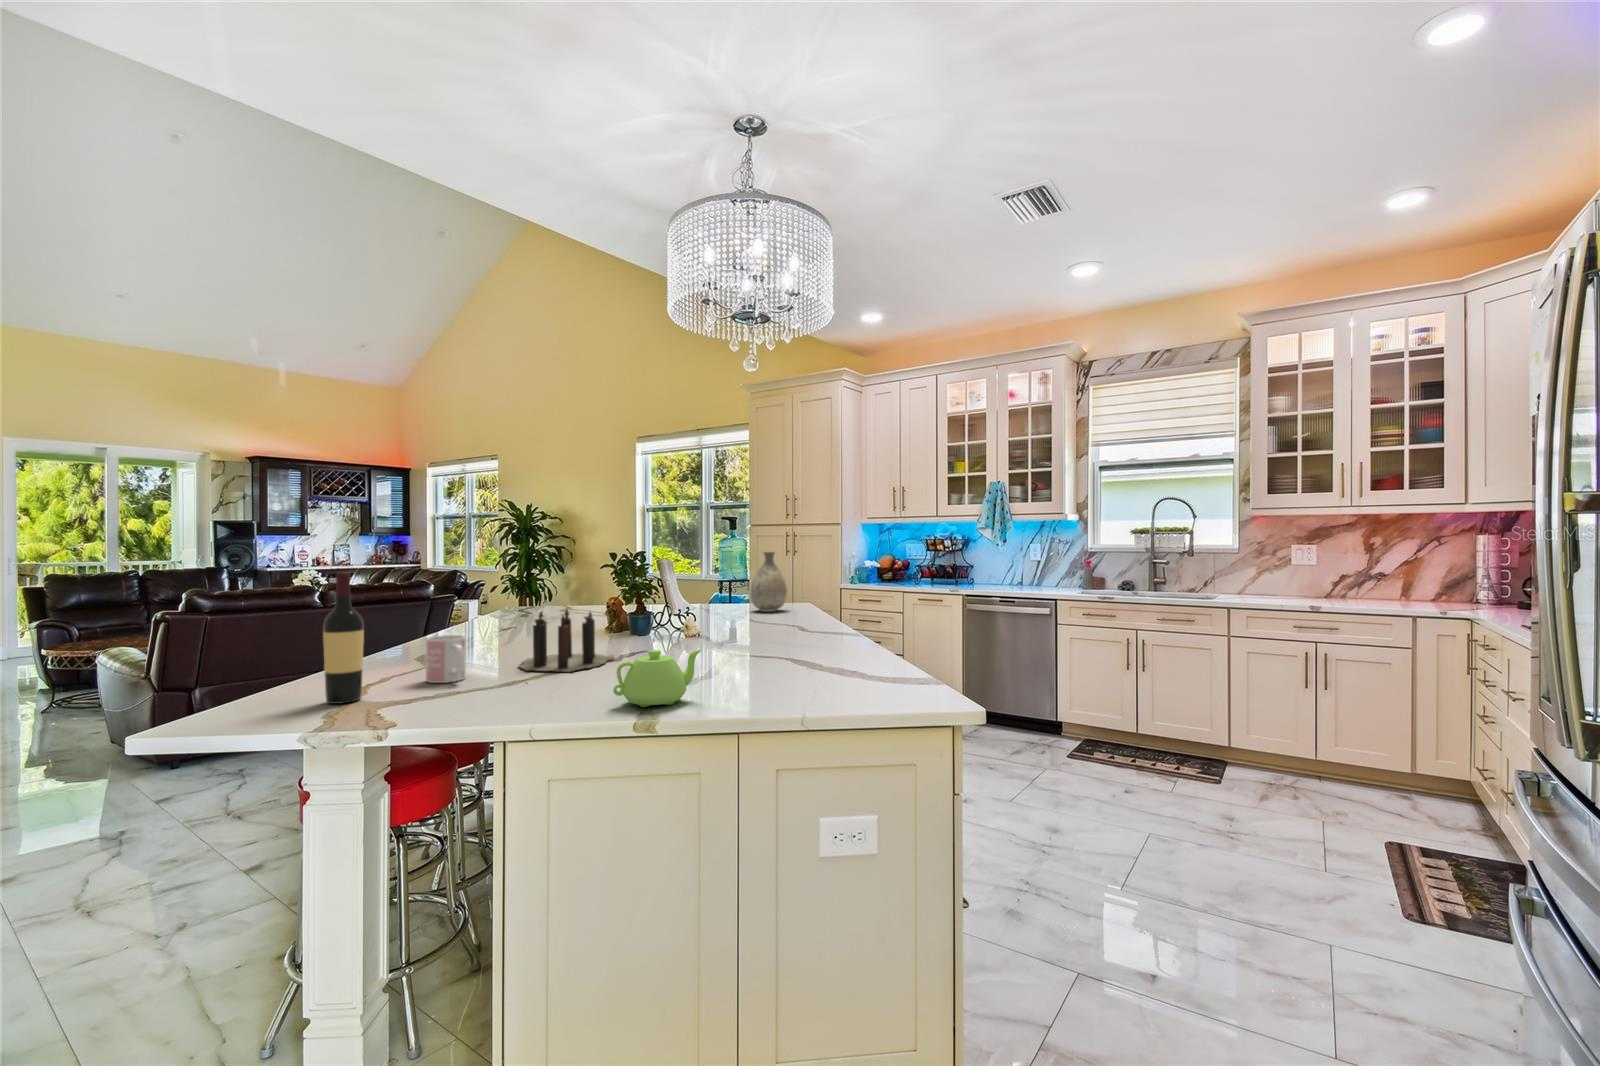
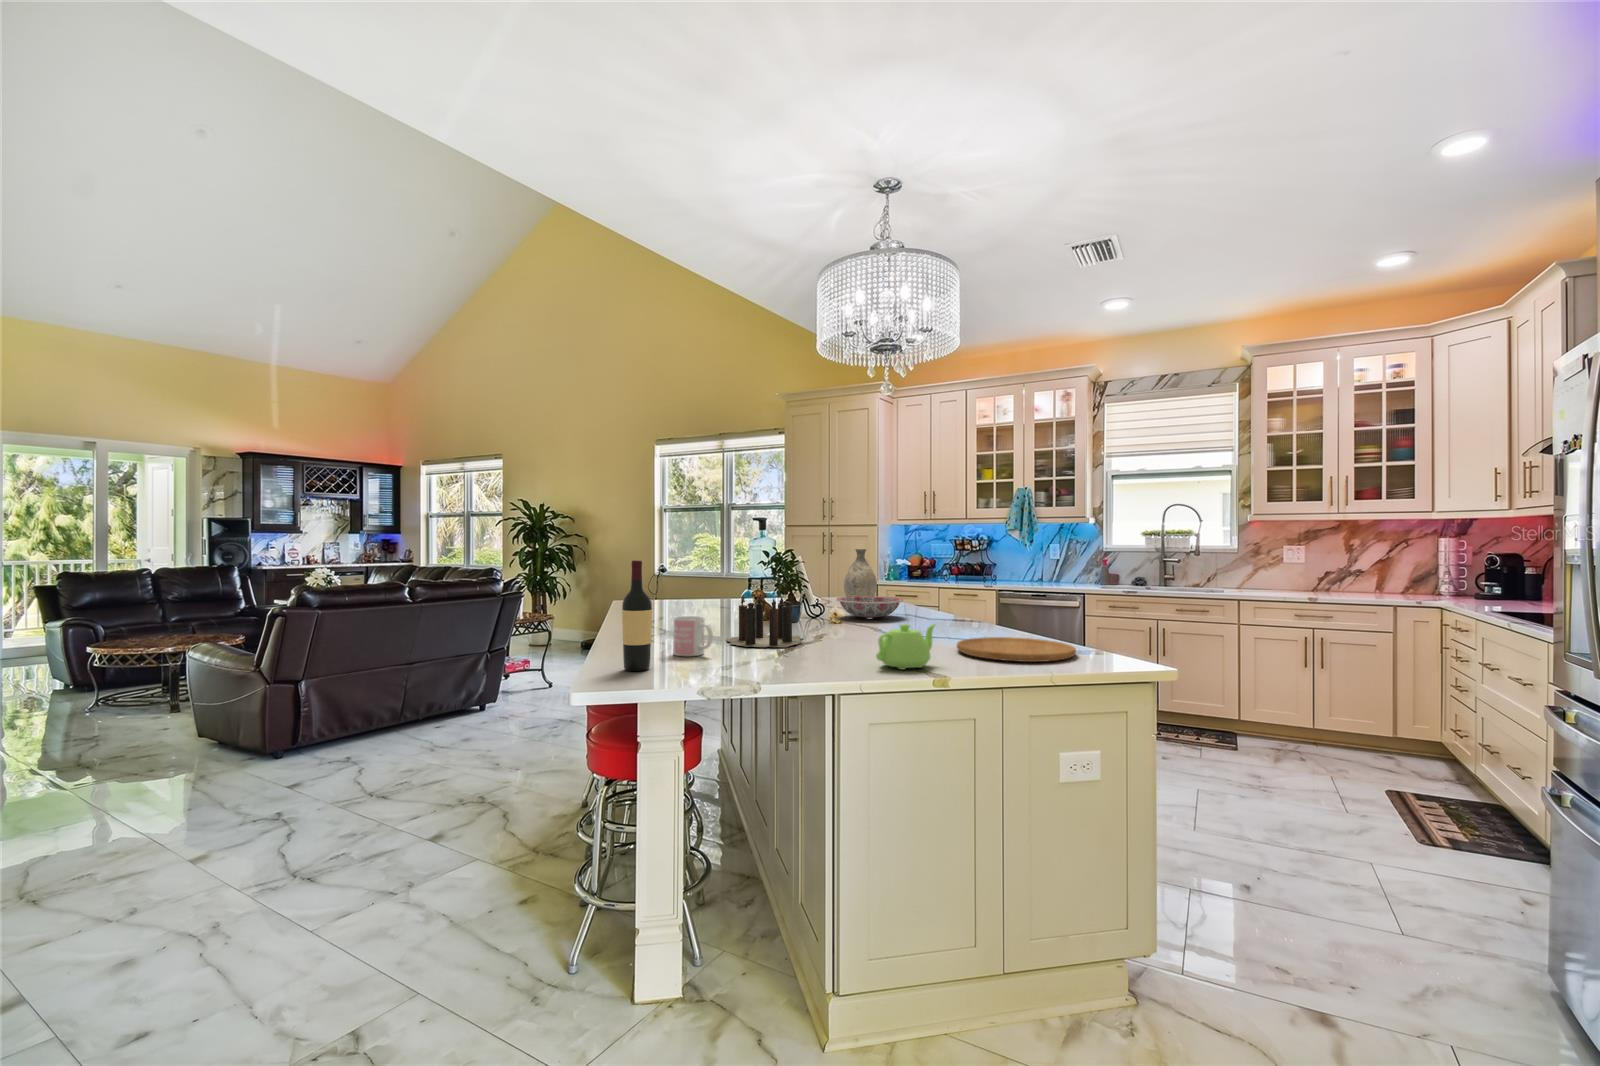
ceramic bowl: none [703,606,780,631] -> present [836,596,904,618]
cutting board: none [753,661,893,698] -> present [957,637,1076,662]

